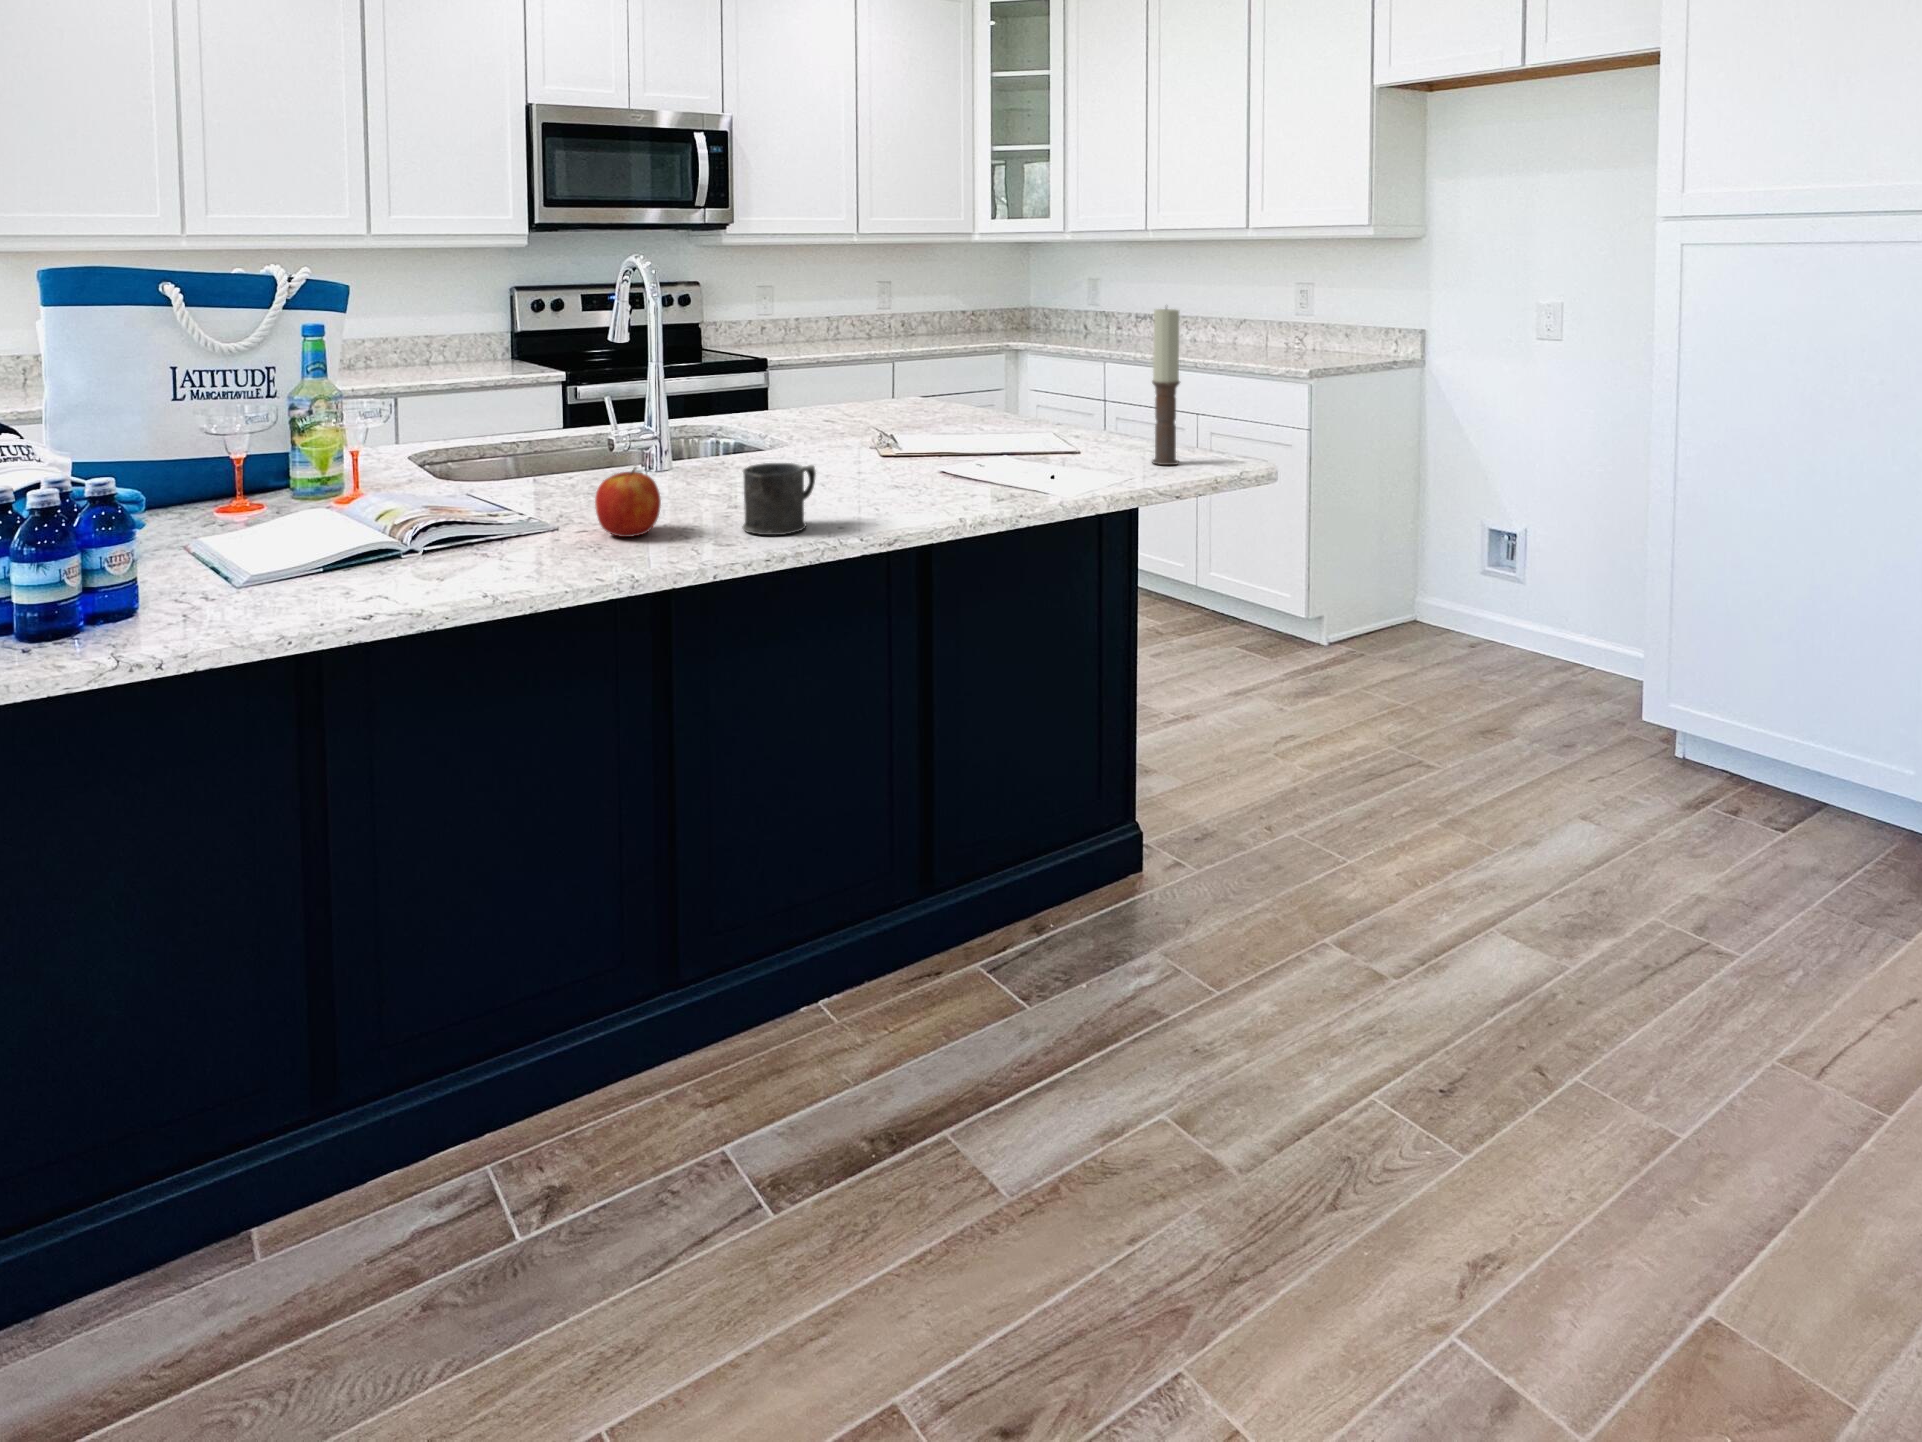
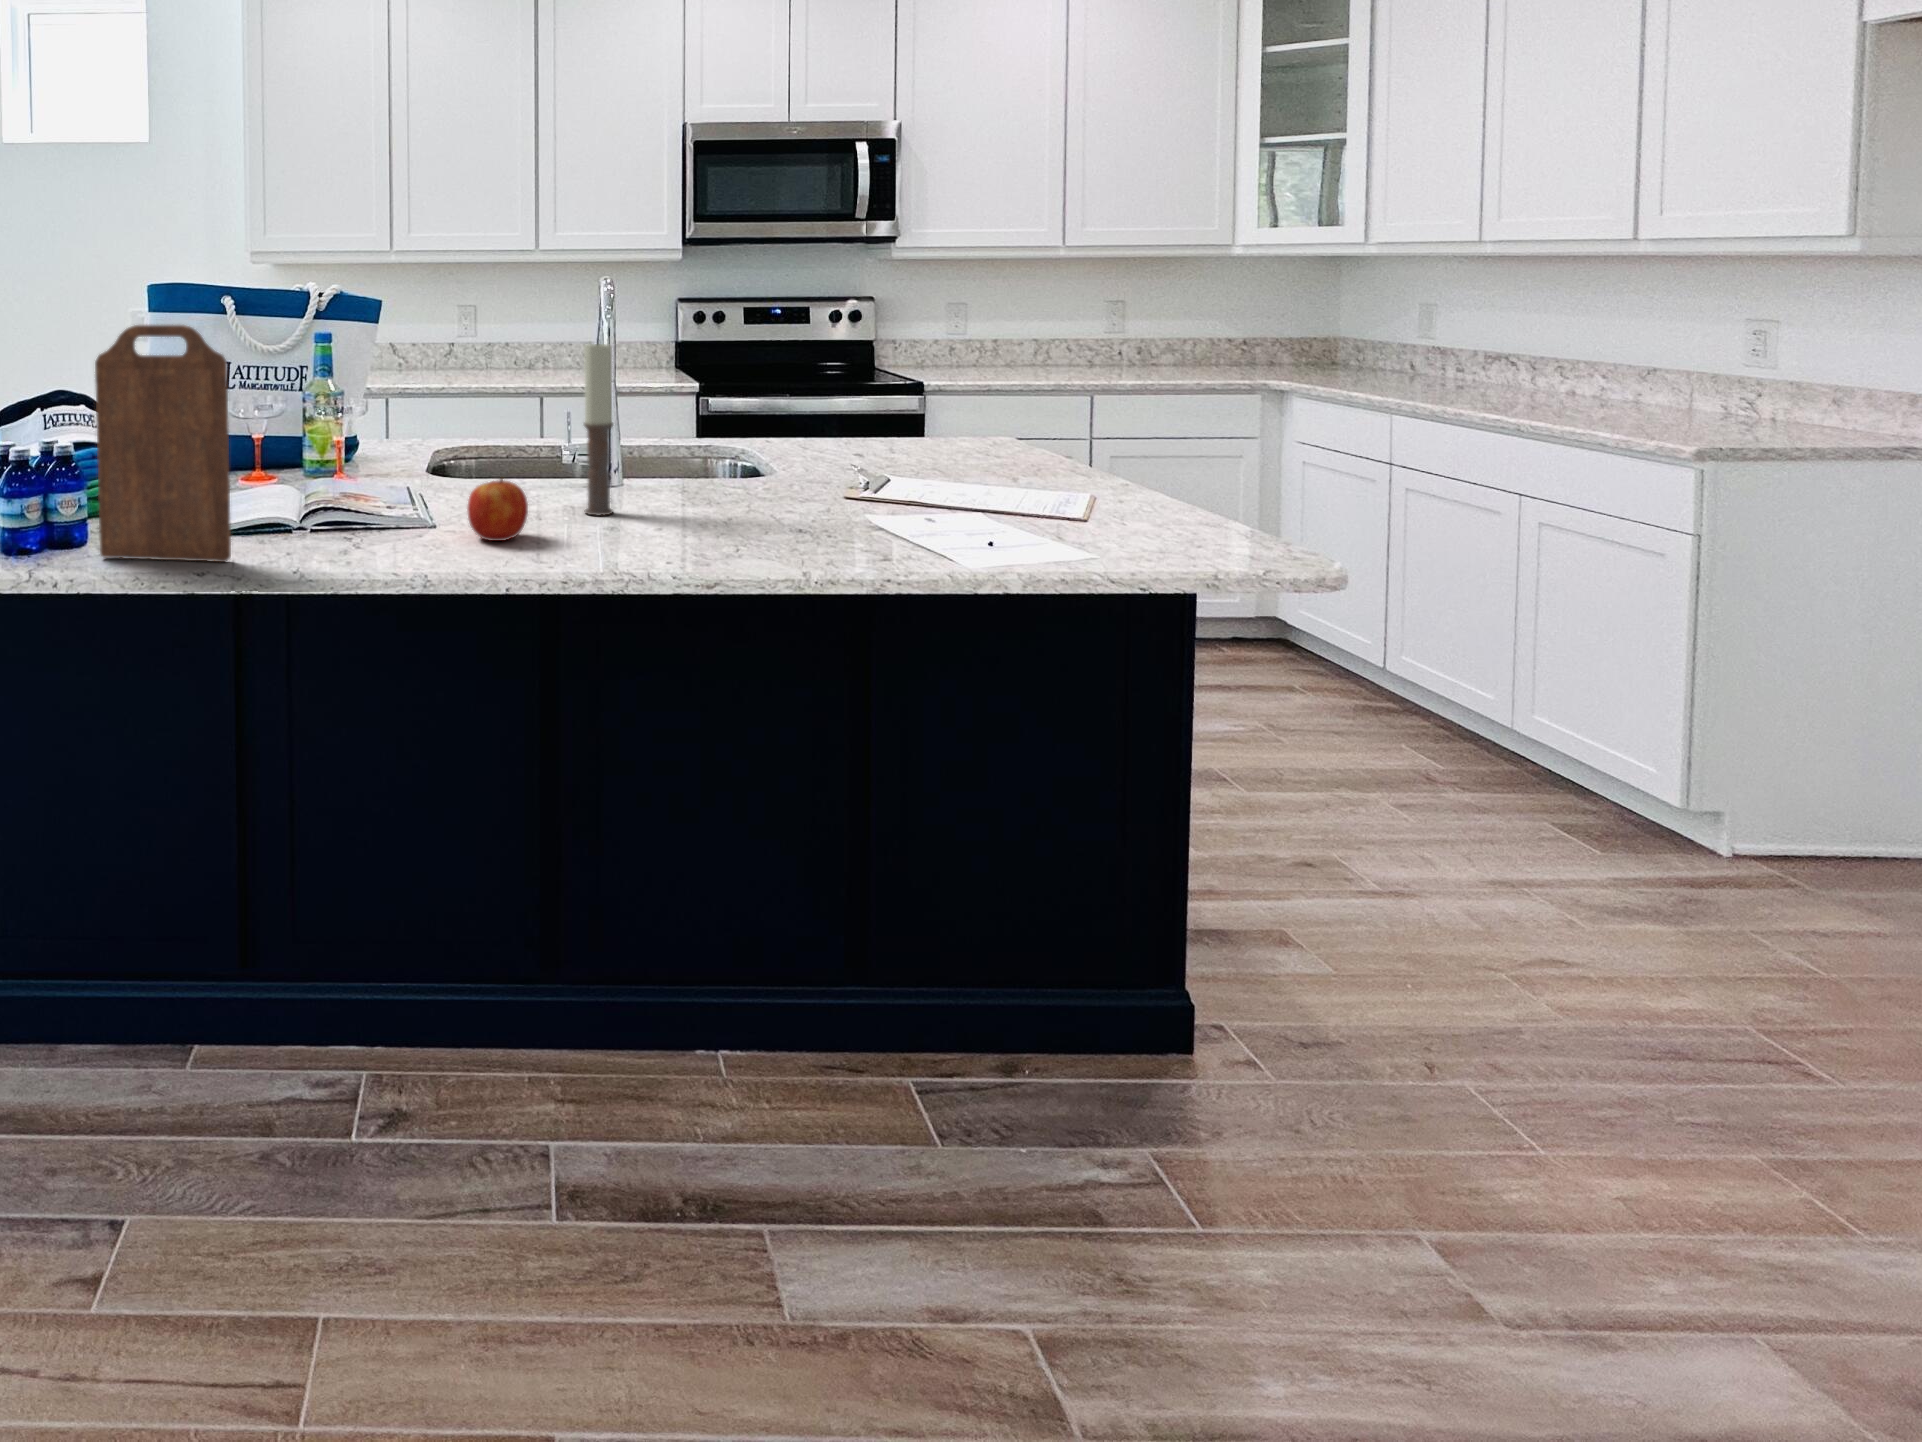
candle: present [1152,308,1180,465] -> present [584,343,613,515]
cutting board: none [156,315,362,627] -> present [95,325,231,562]
mug: present [743,463,816,535] -> none [593,487,673,559]

